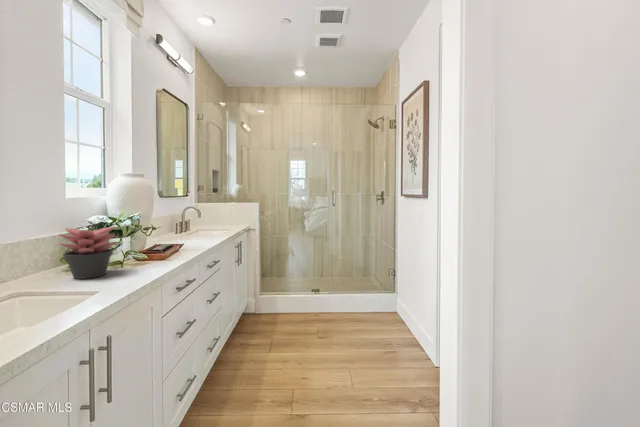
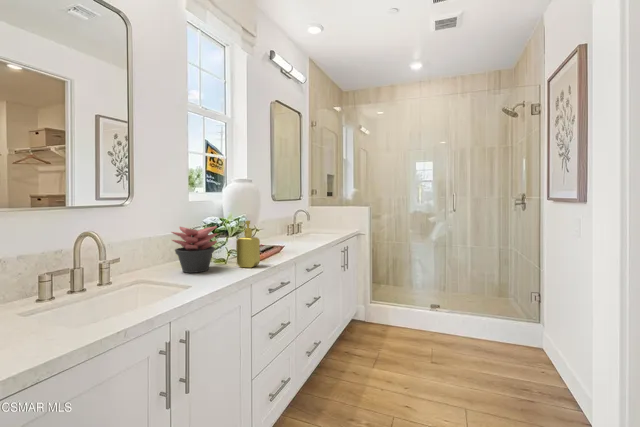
soap dispenser: none [139,220,166,268] -> present [237,221,260,268]

